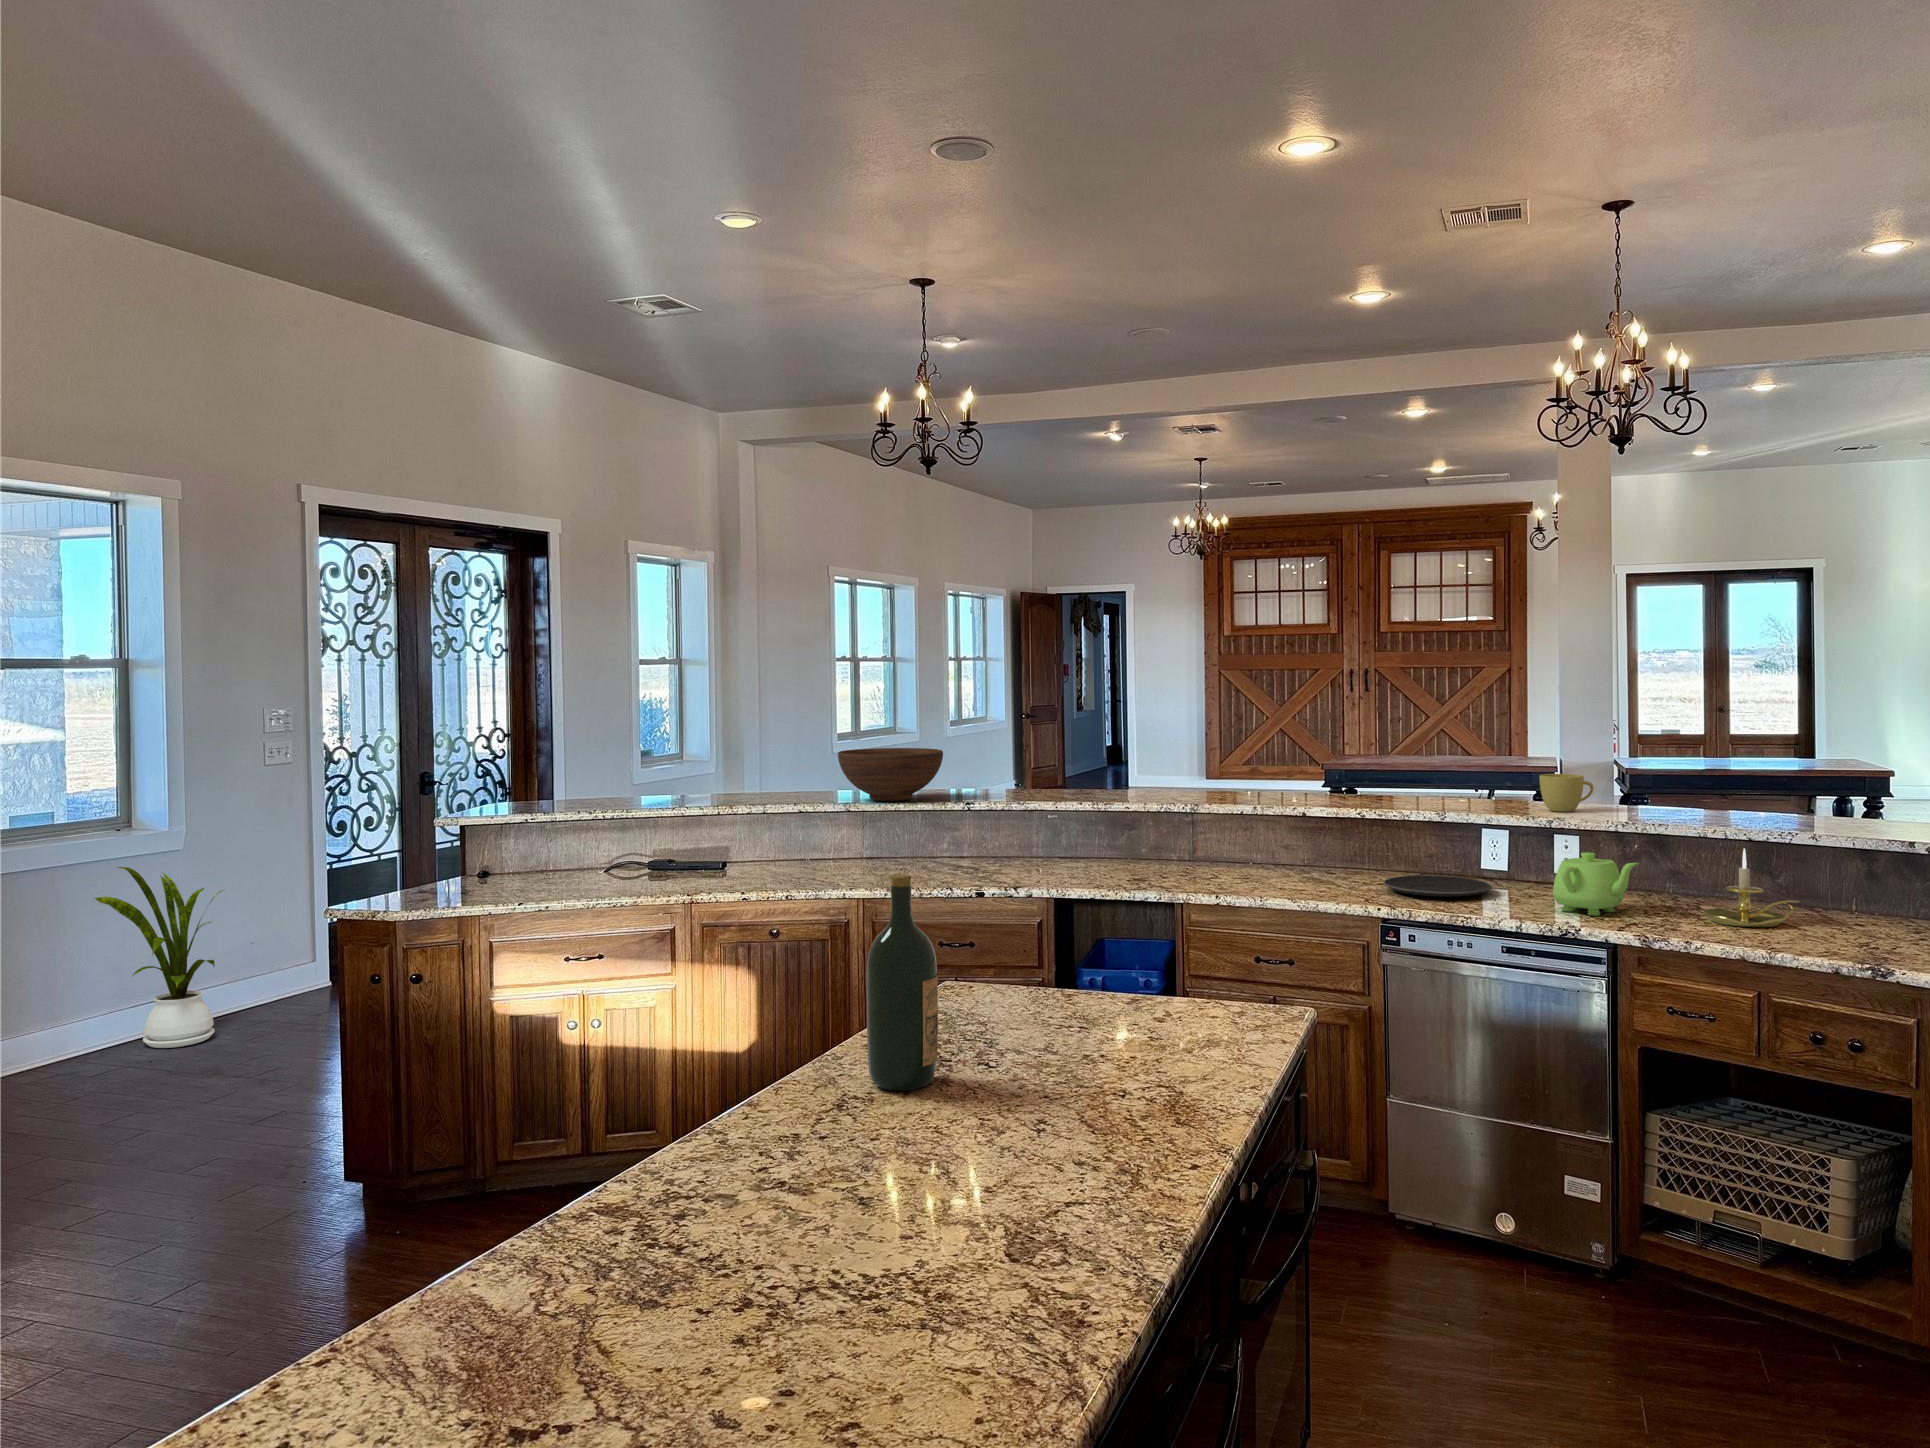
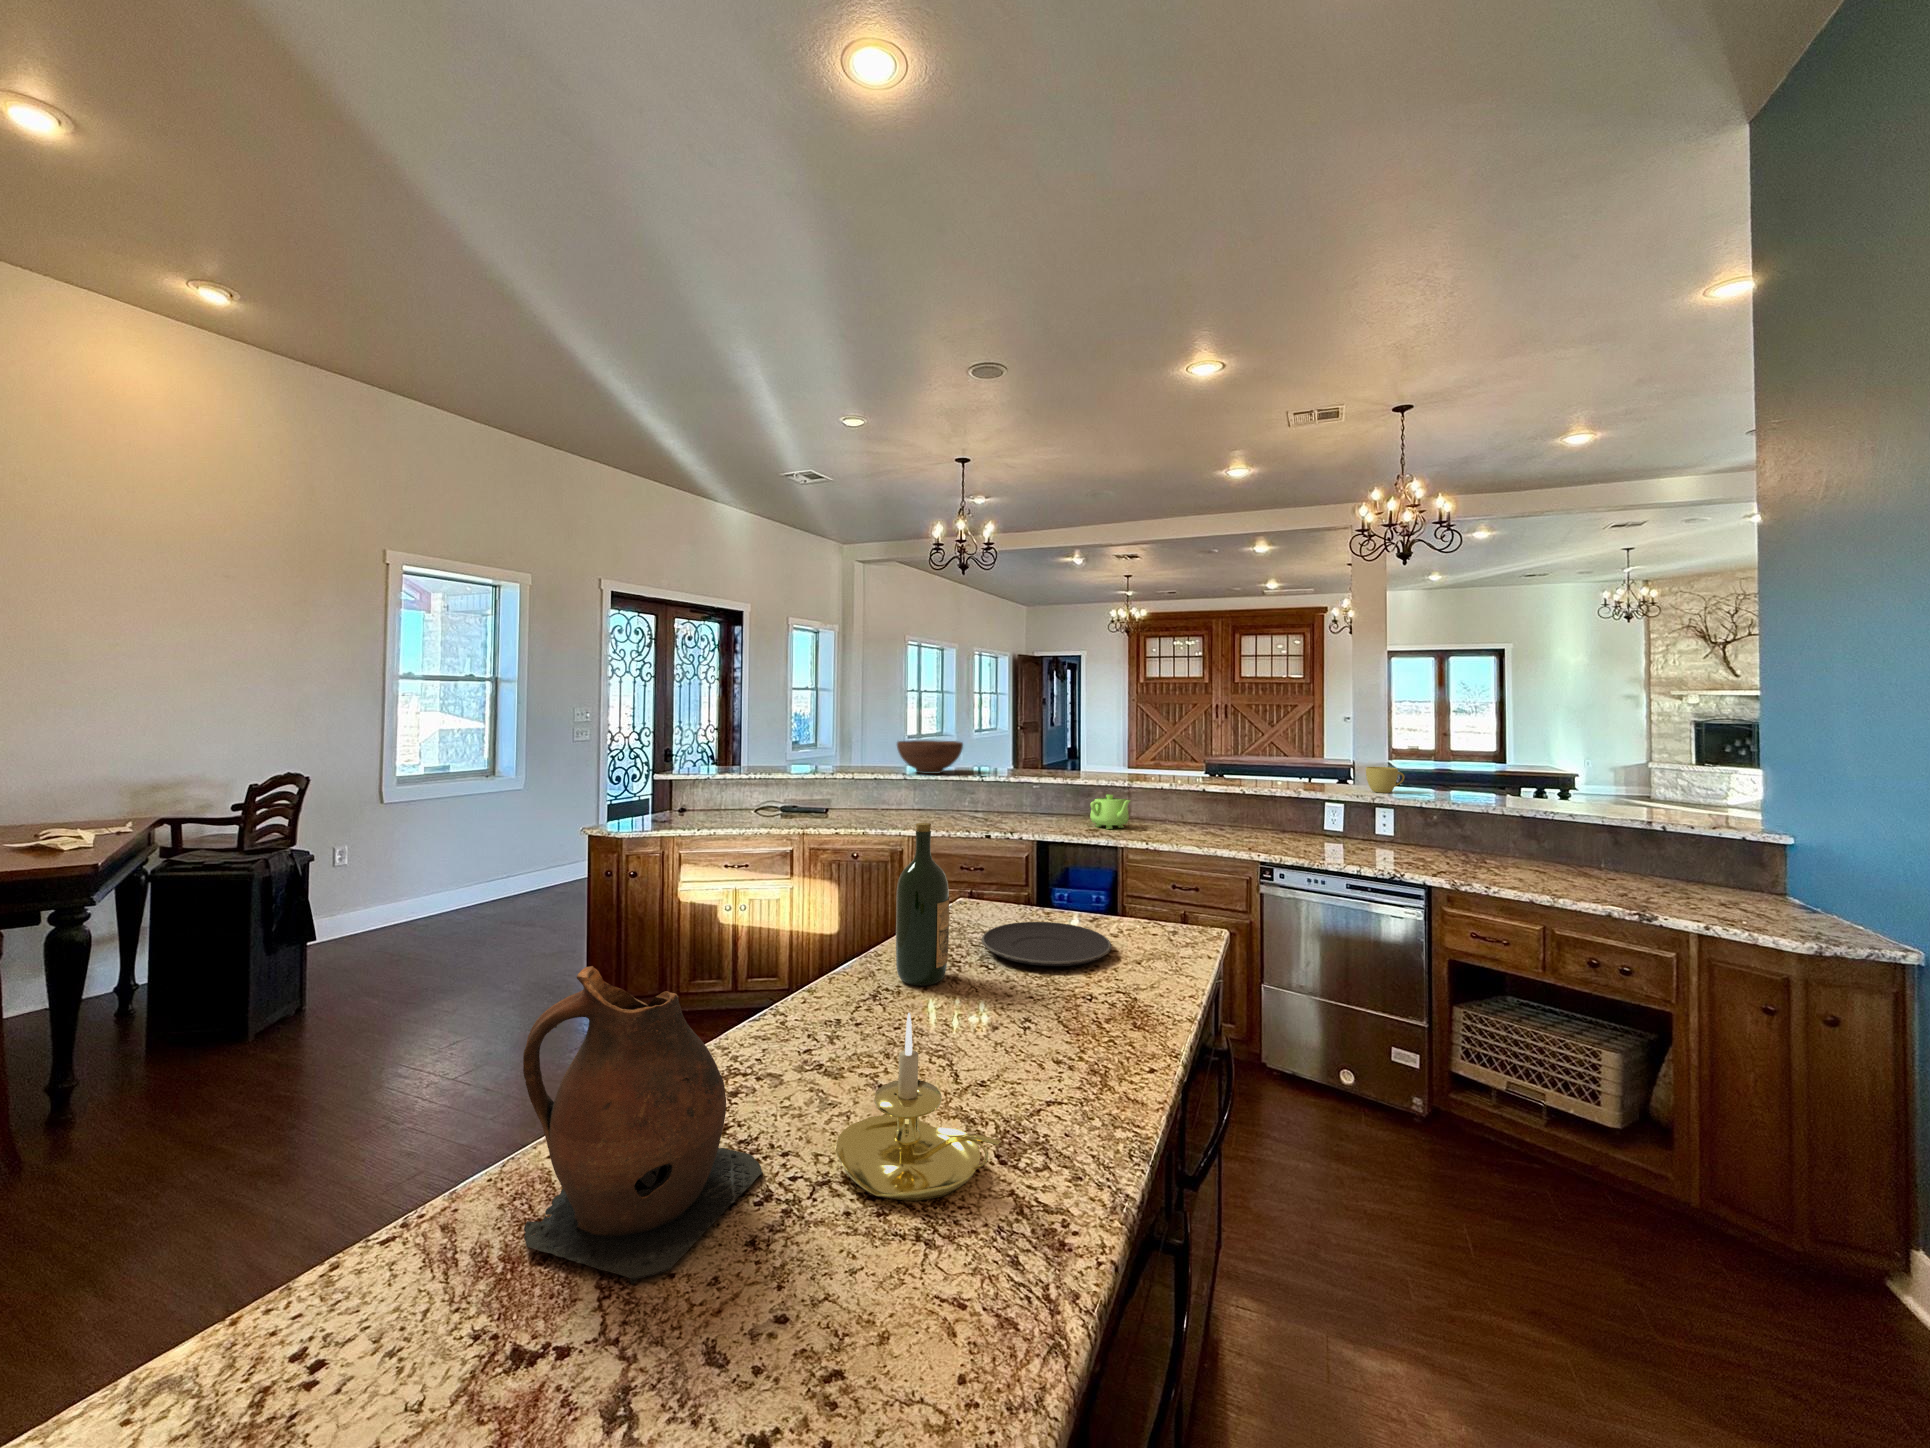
candle holder: present [1703,848,1800,927] -> present [836,1013,1001,1201]
teapot: present [1553,852,1639,916] -> present [1090,794,1131,829]
house plant: present [94,867,223,1048] -> none [452,801,530,912]
plate: present [1383,875,1492,897] -> present [982,922,1112,966]
ceramic pitcher: none [465,1051,737,1380] -> present [523,966,763,1284]

